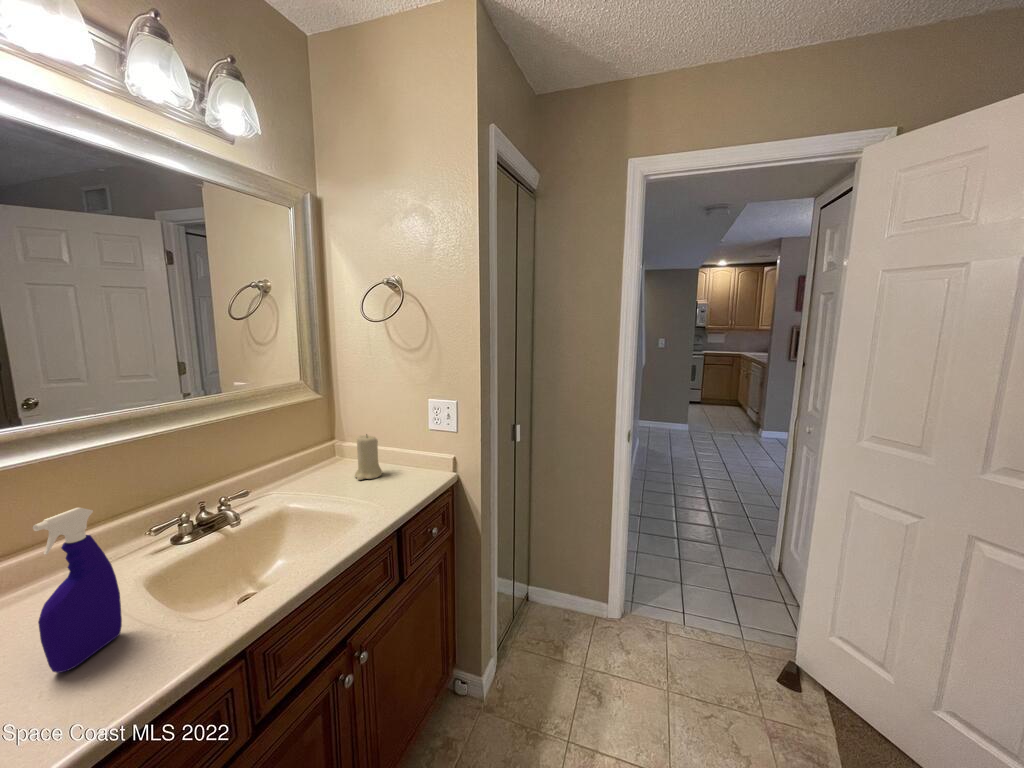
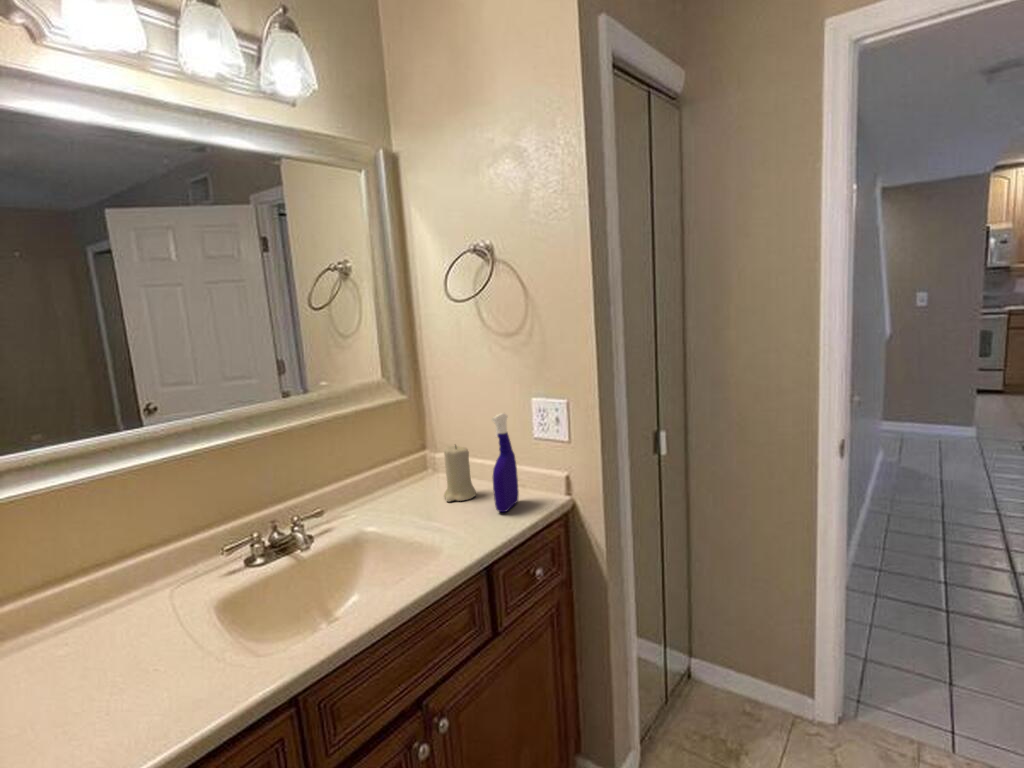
spray bottle: present [33,508,122,673] -> present [492,413,519,512]

